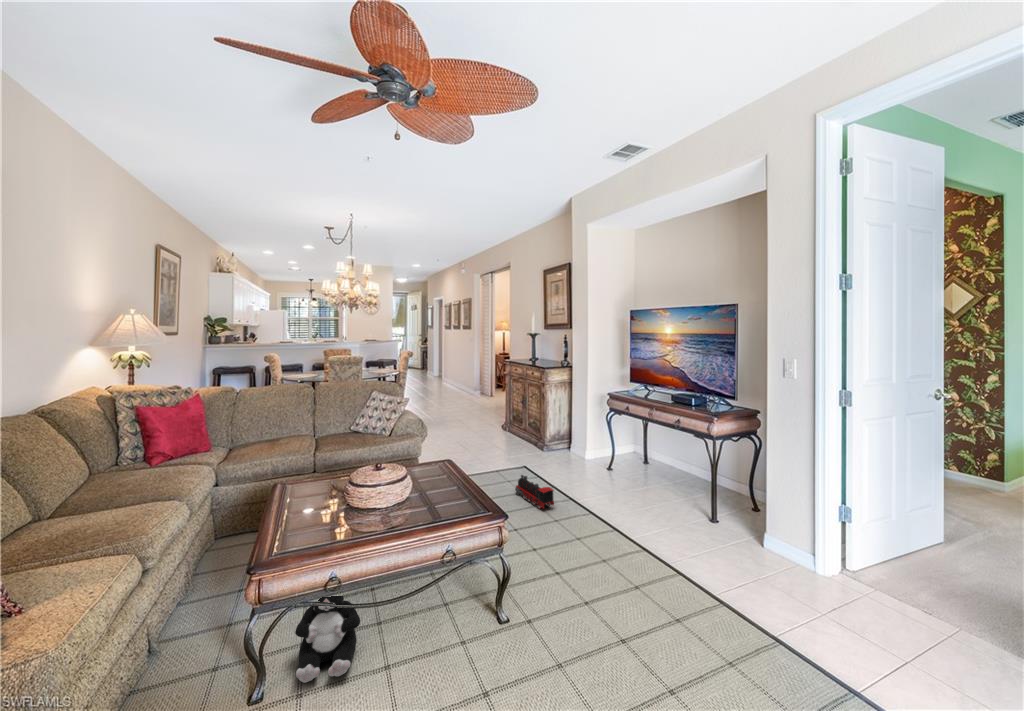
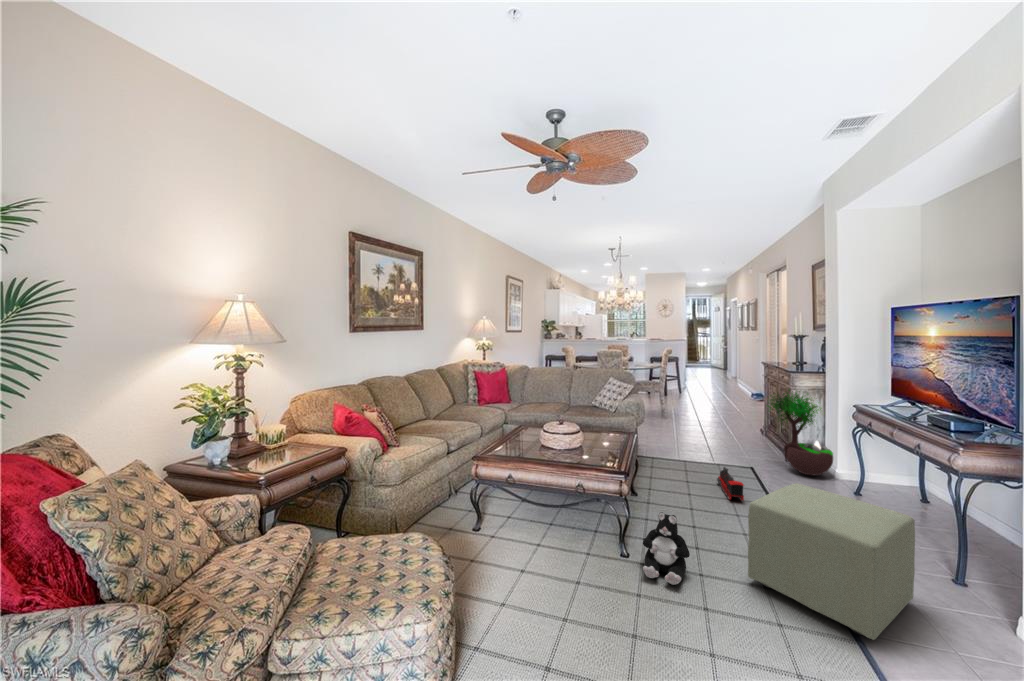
potted tree: none [533,380,588,463] -> present [768,390,833,476]
ottoman: none [629,478,751,609] -> present [748,483,915,640]
plush toy: present [295,596,360,683] -> present [643,512,690,585]

